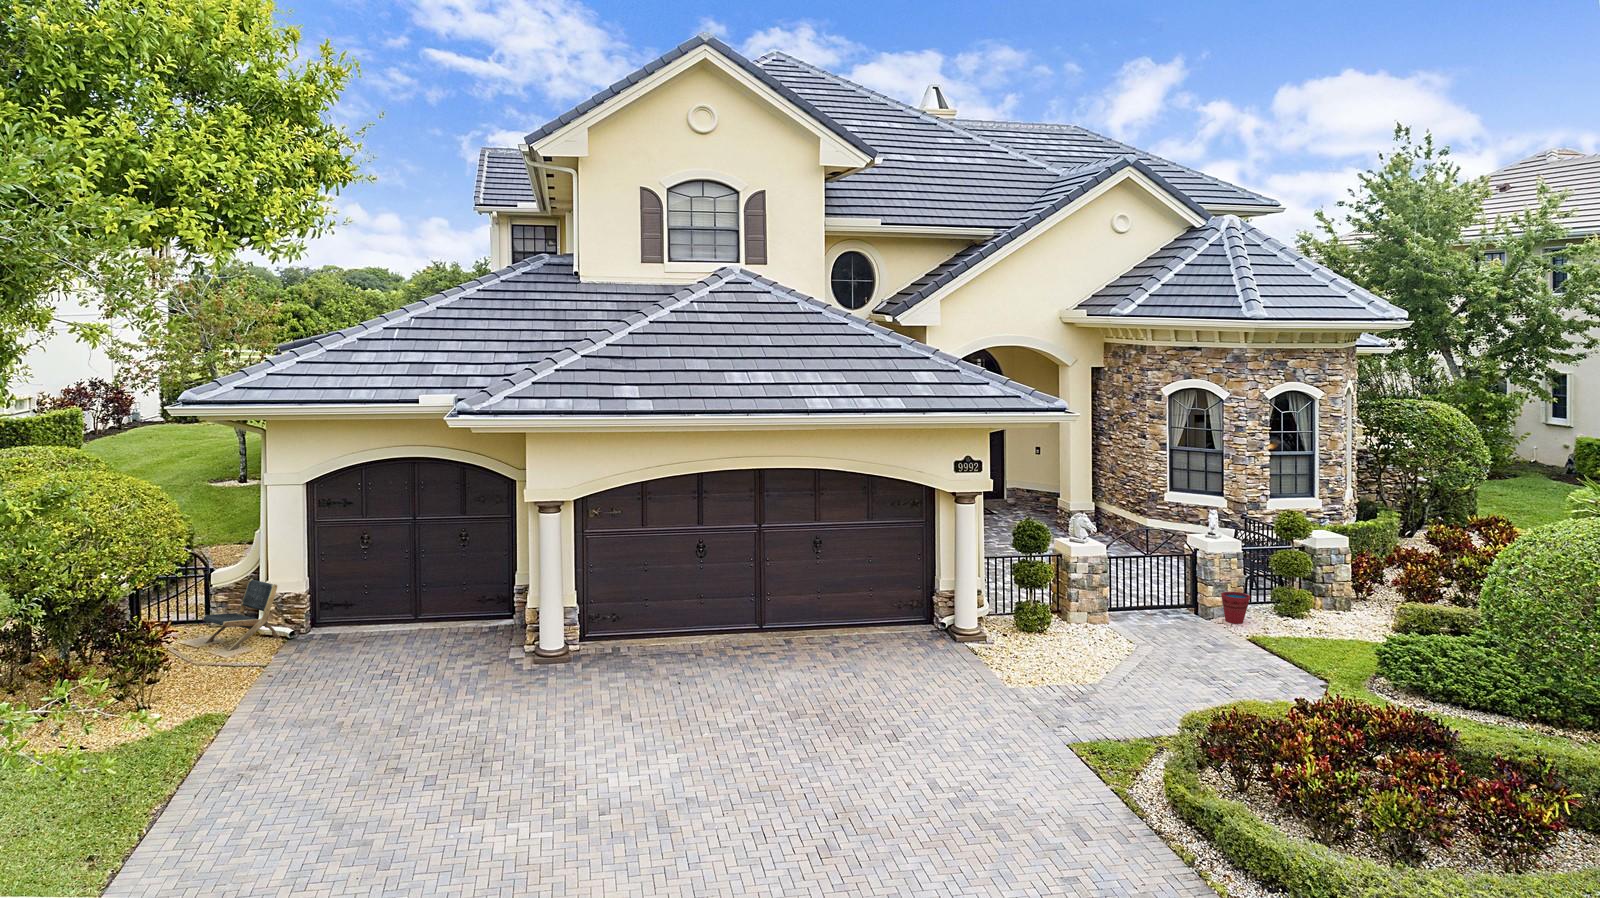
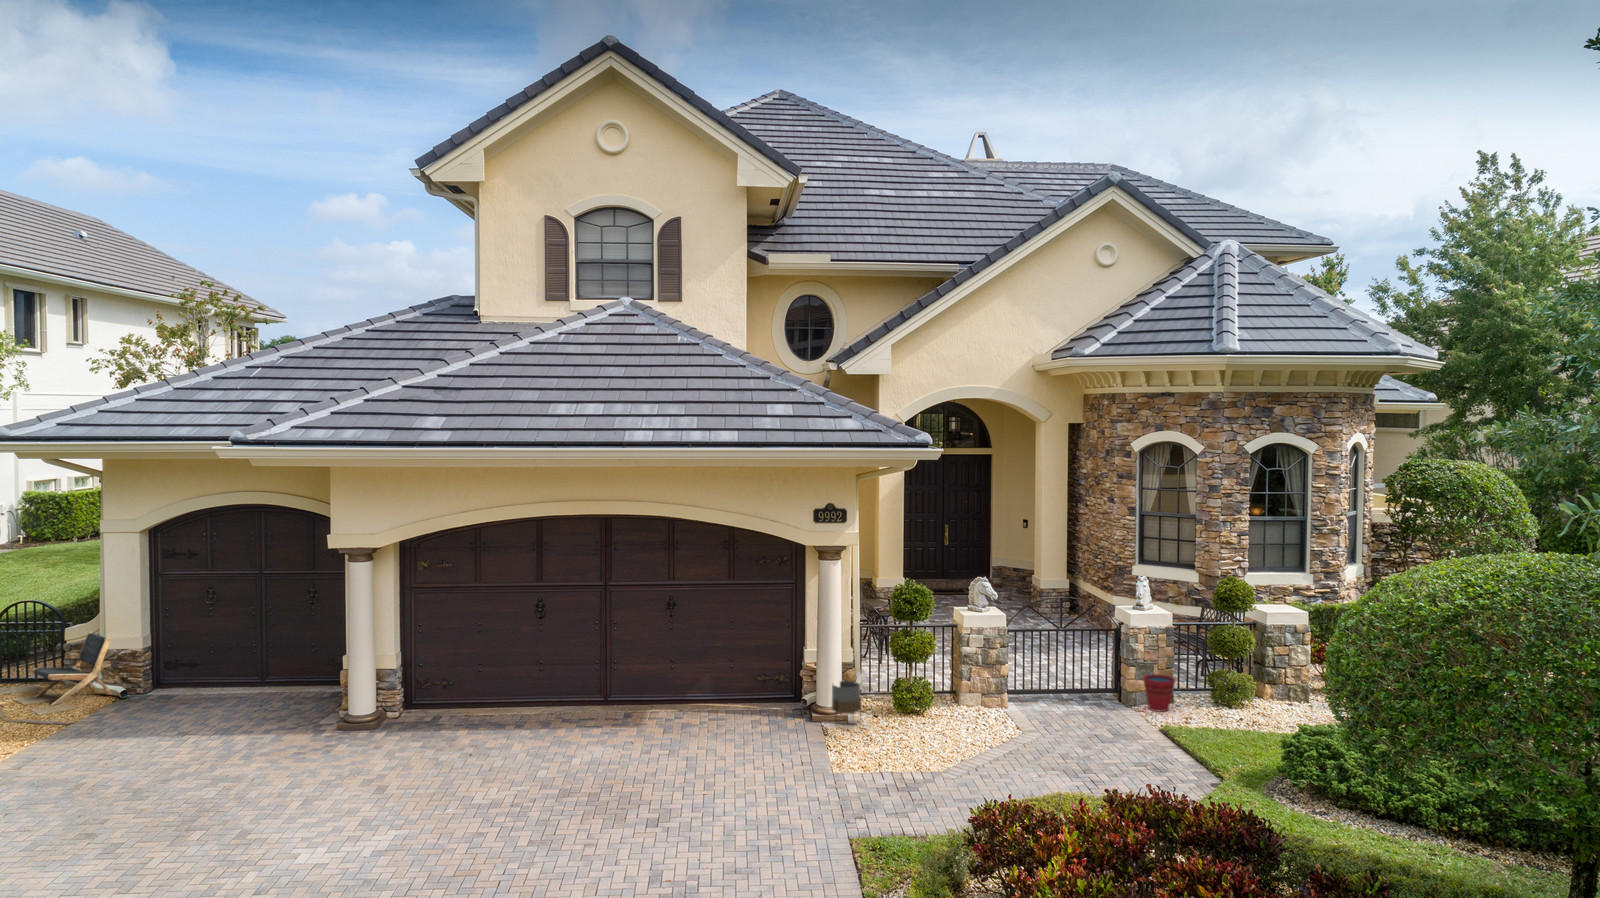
planter: none [971,606,998,647] -> present [832,681,861,717]

